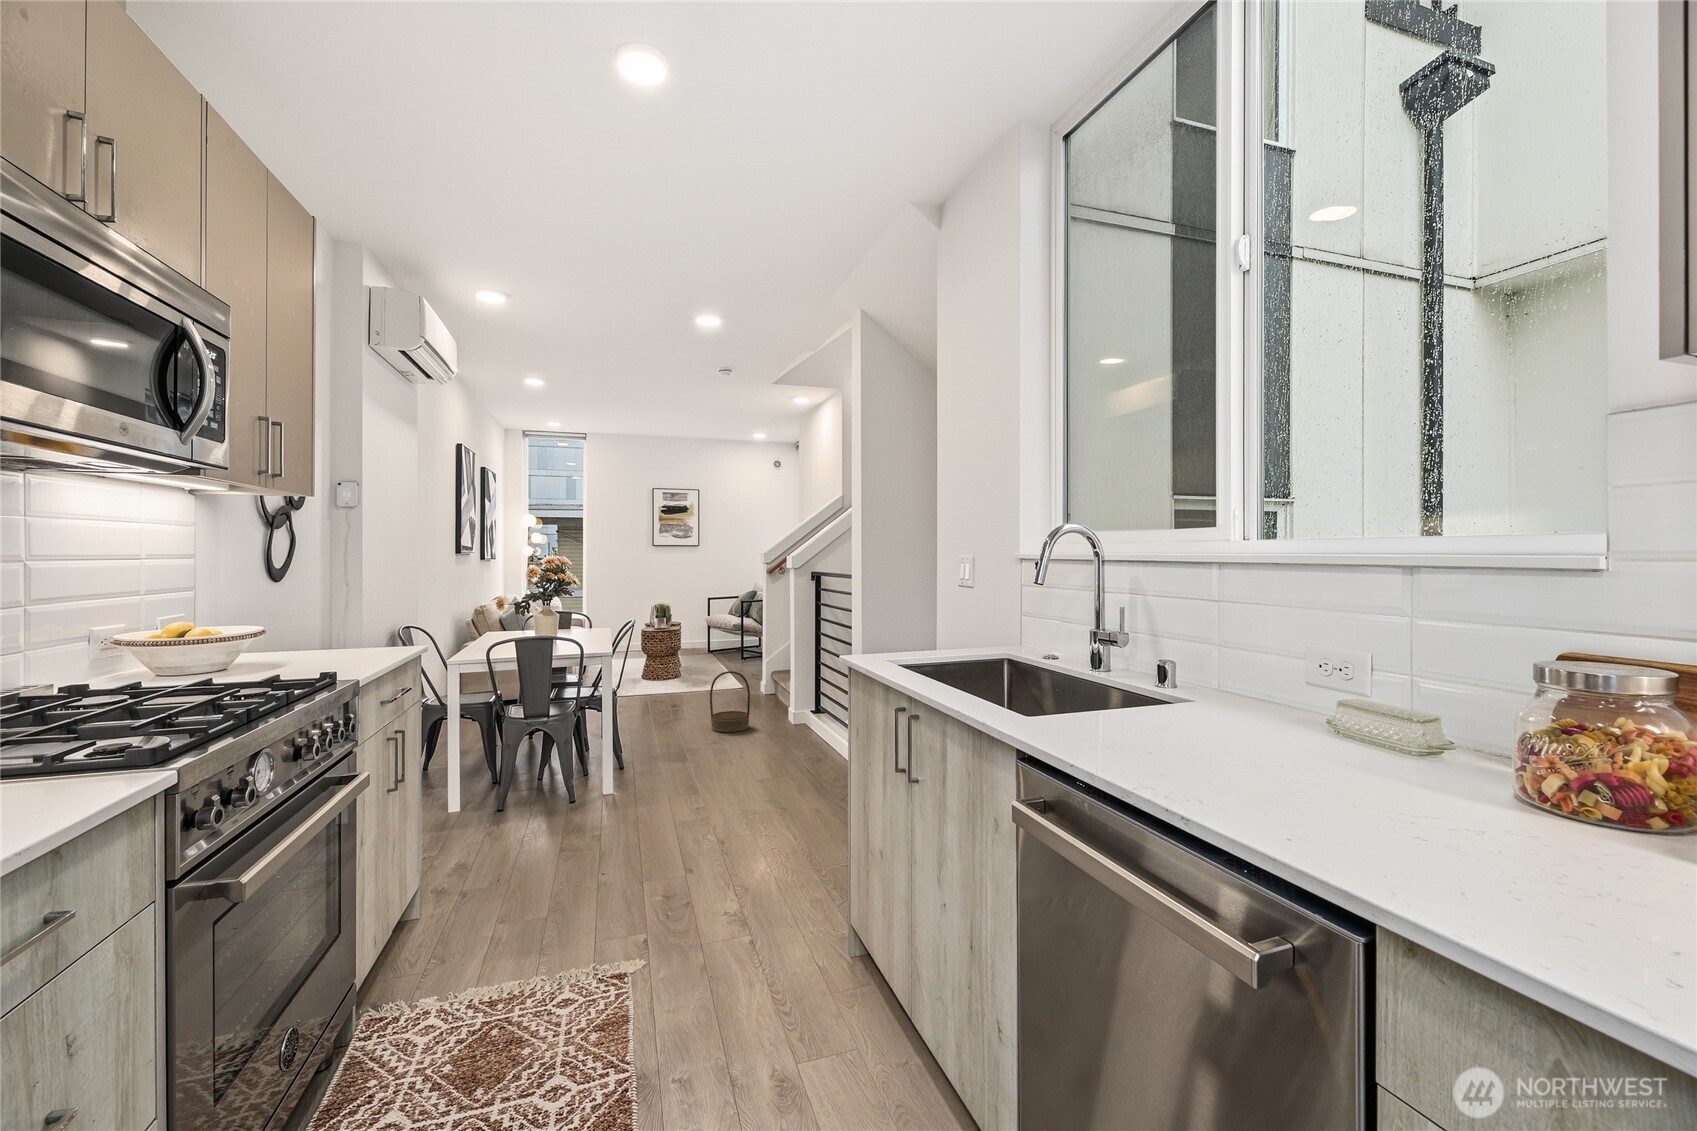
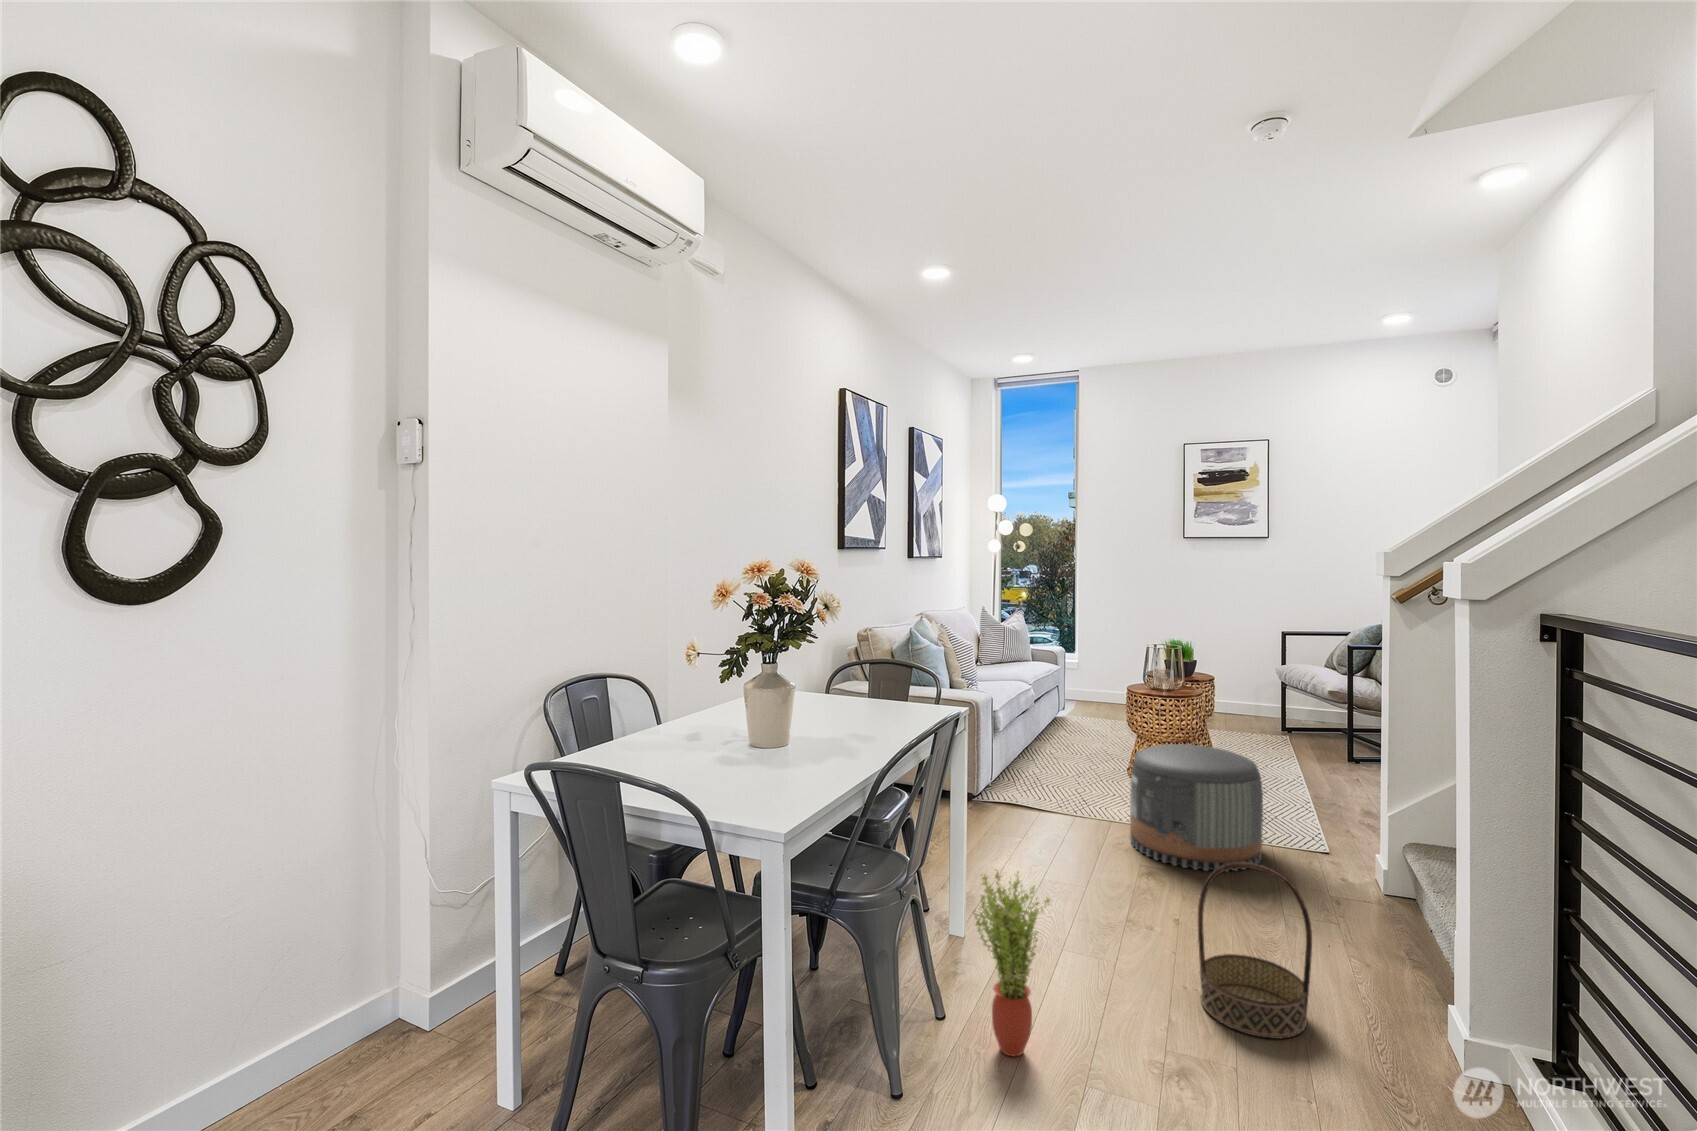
pouf: none [659,647,719,702] -> present [1130,744,1263,872]
potted plant: none [638,679,667,752] -> present [972,871,1051,1056]

